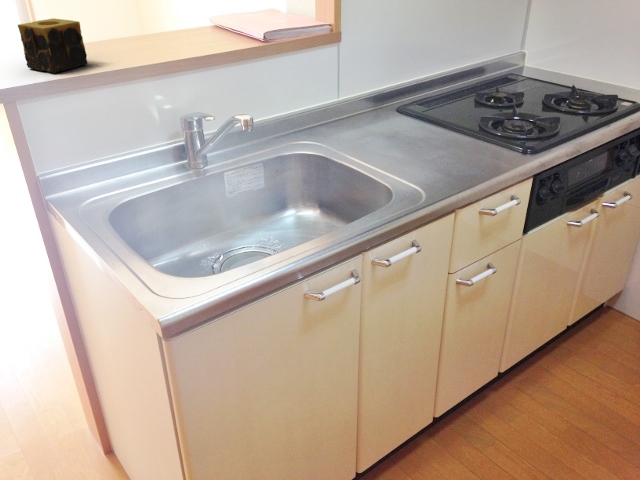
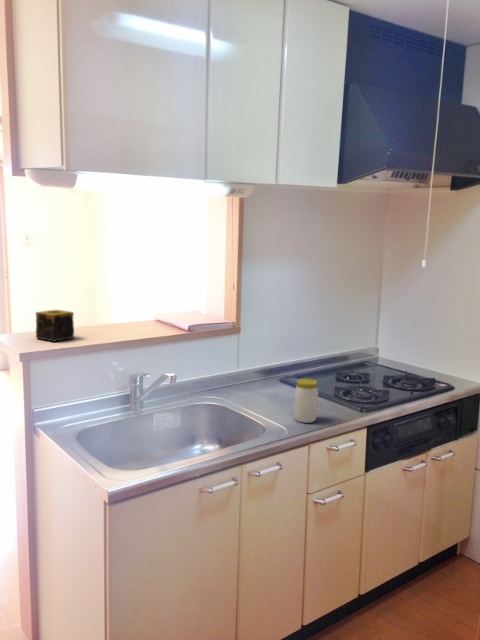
jar: none [429,111,467,177] -> present [294,378,318,423]

